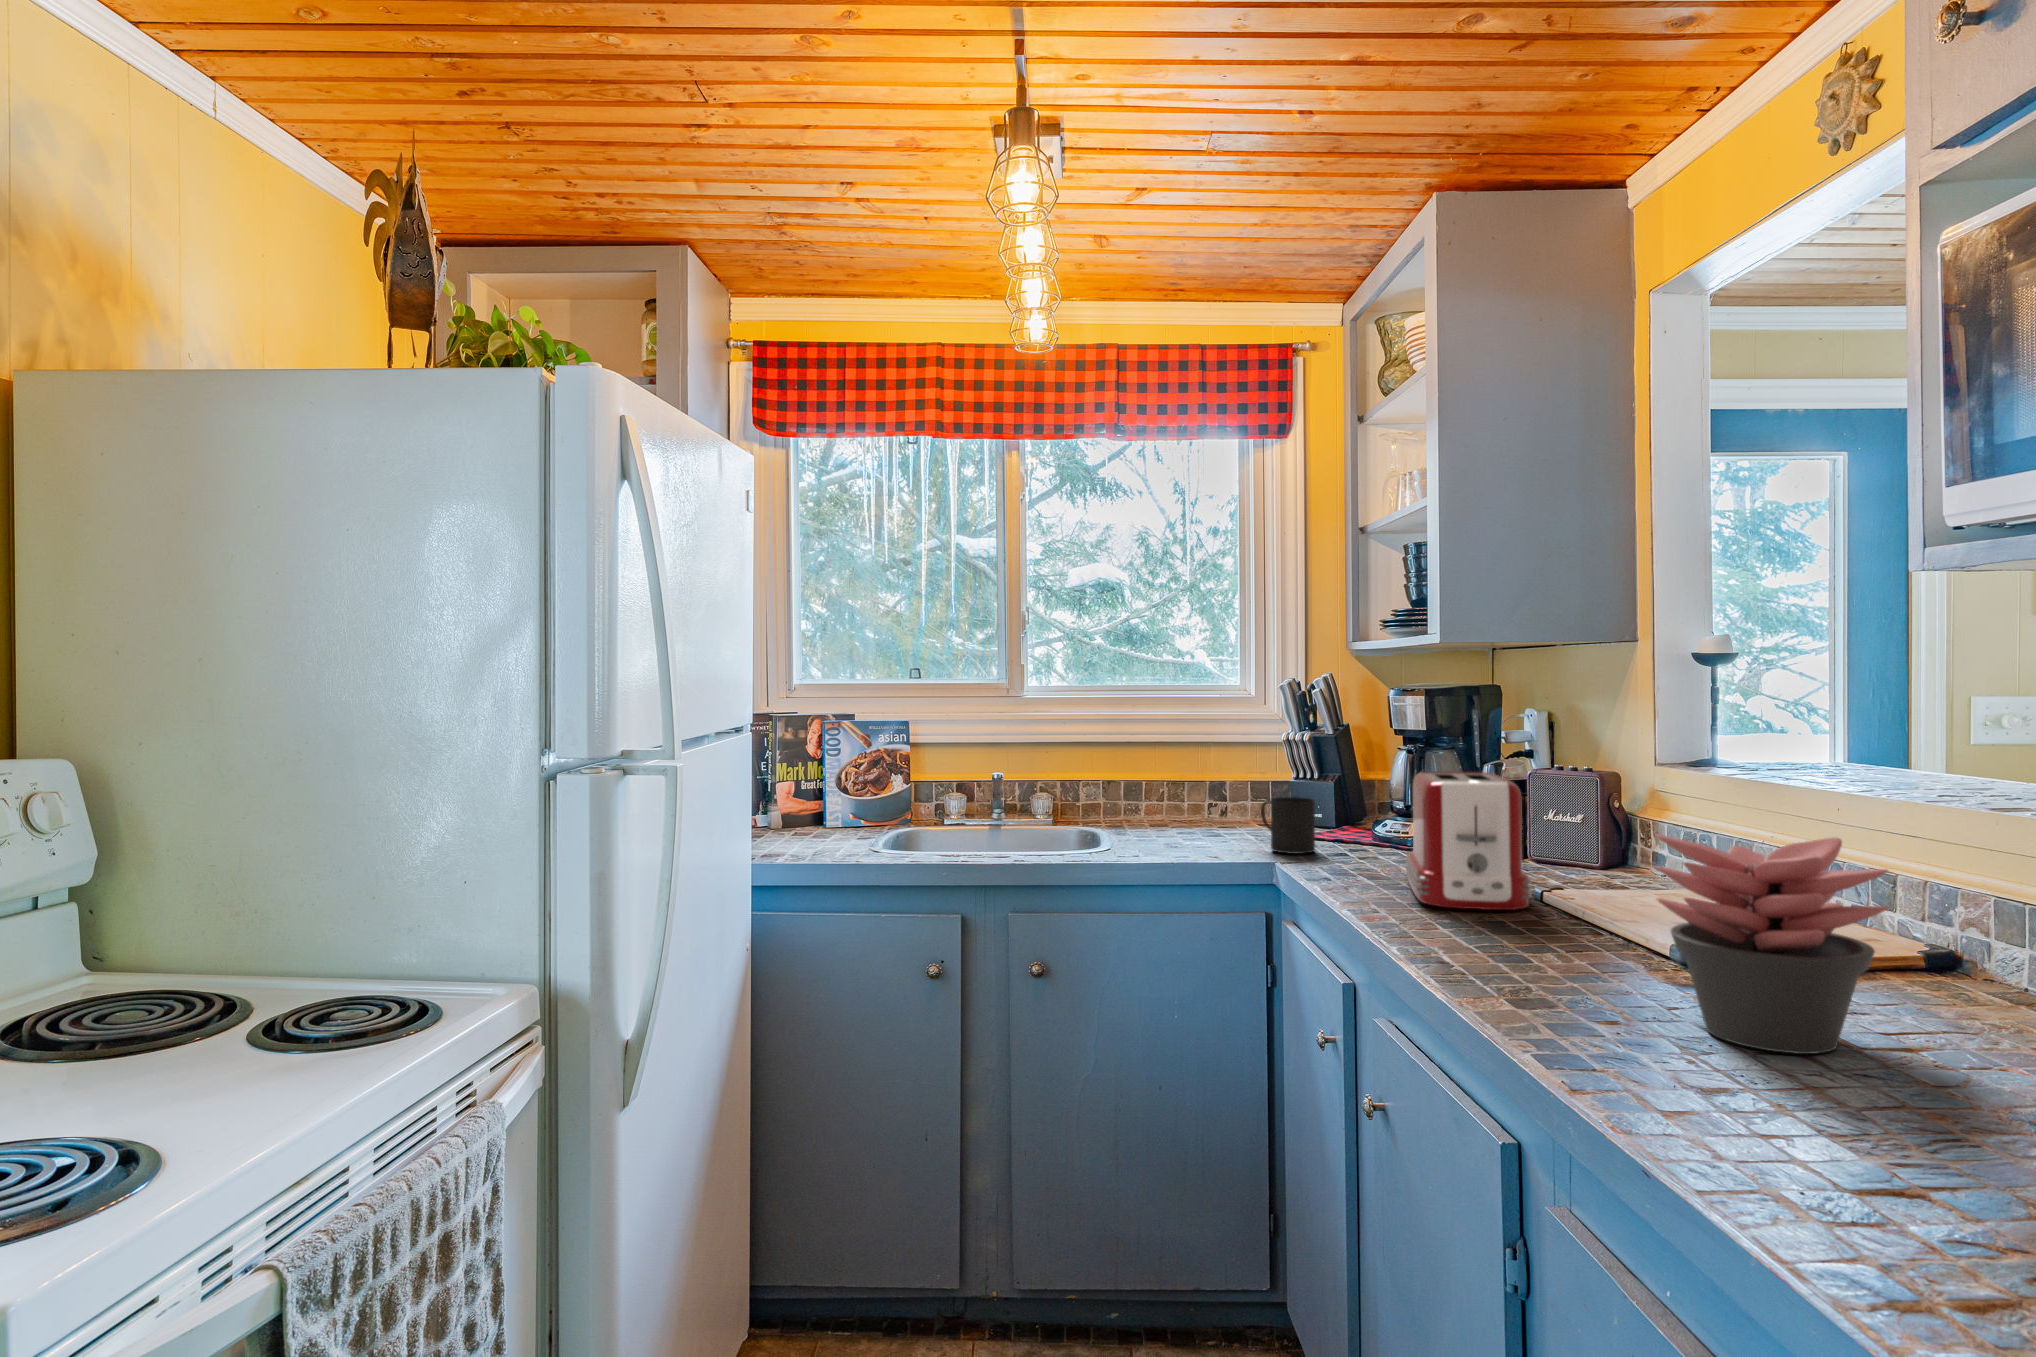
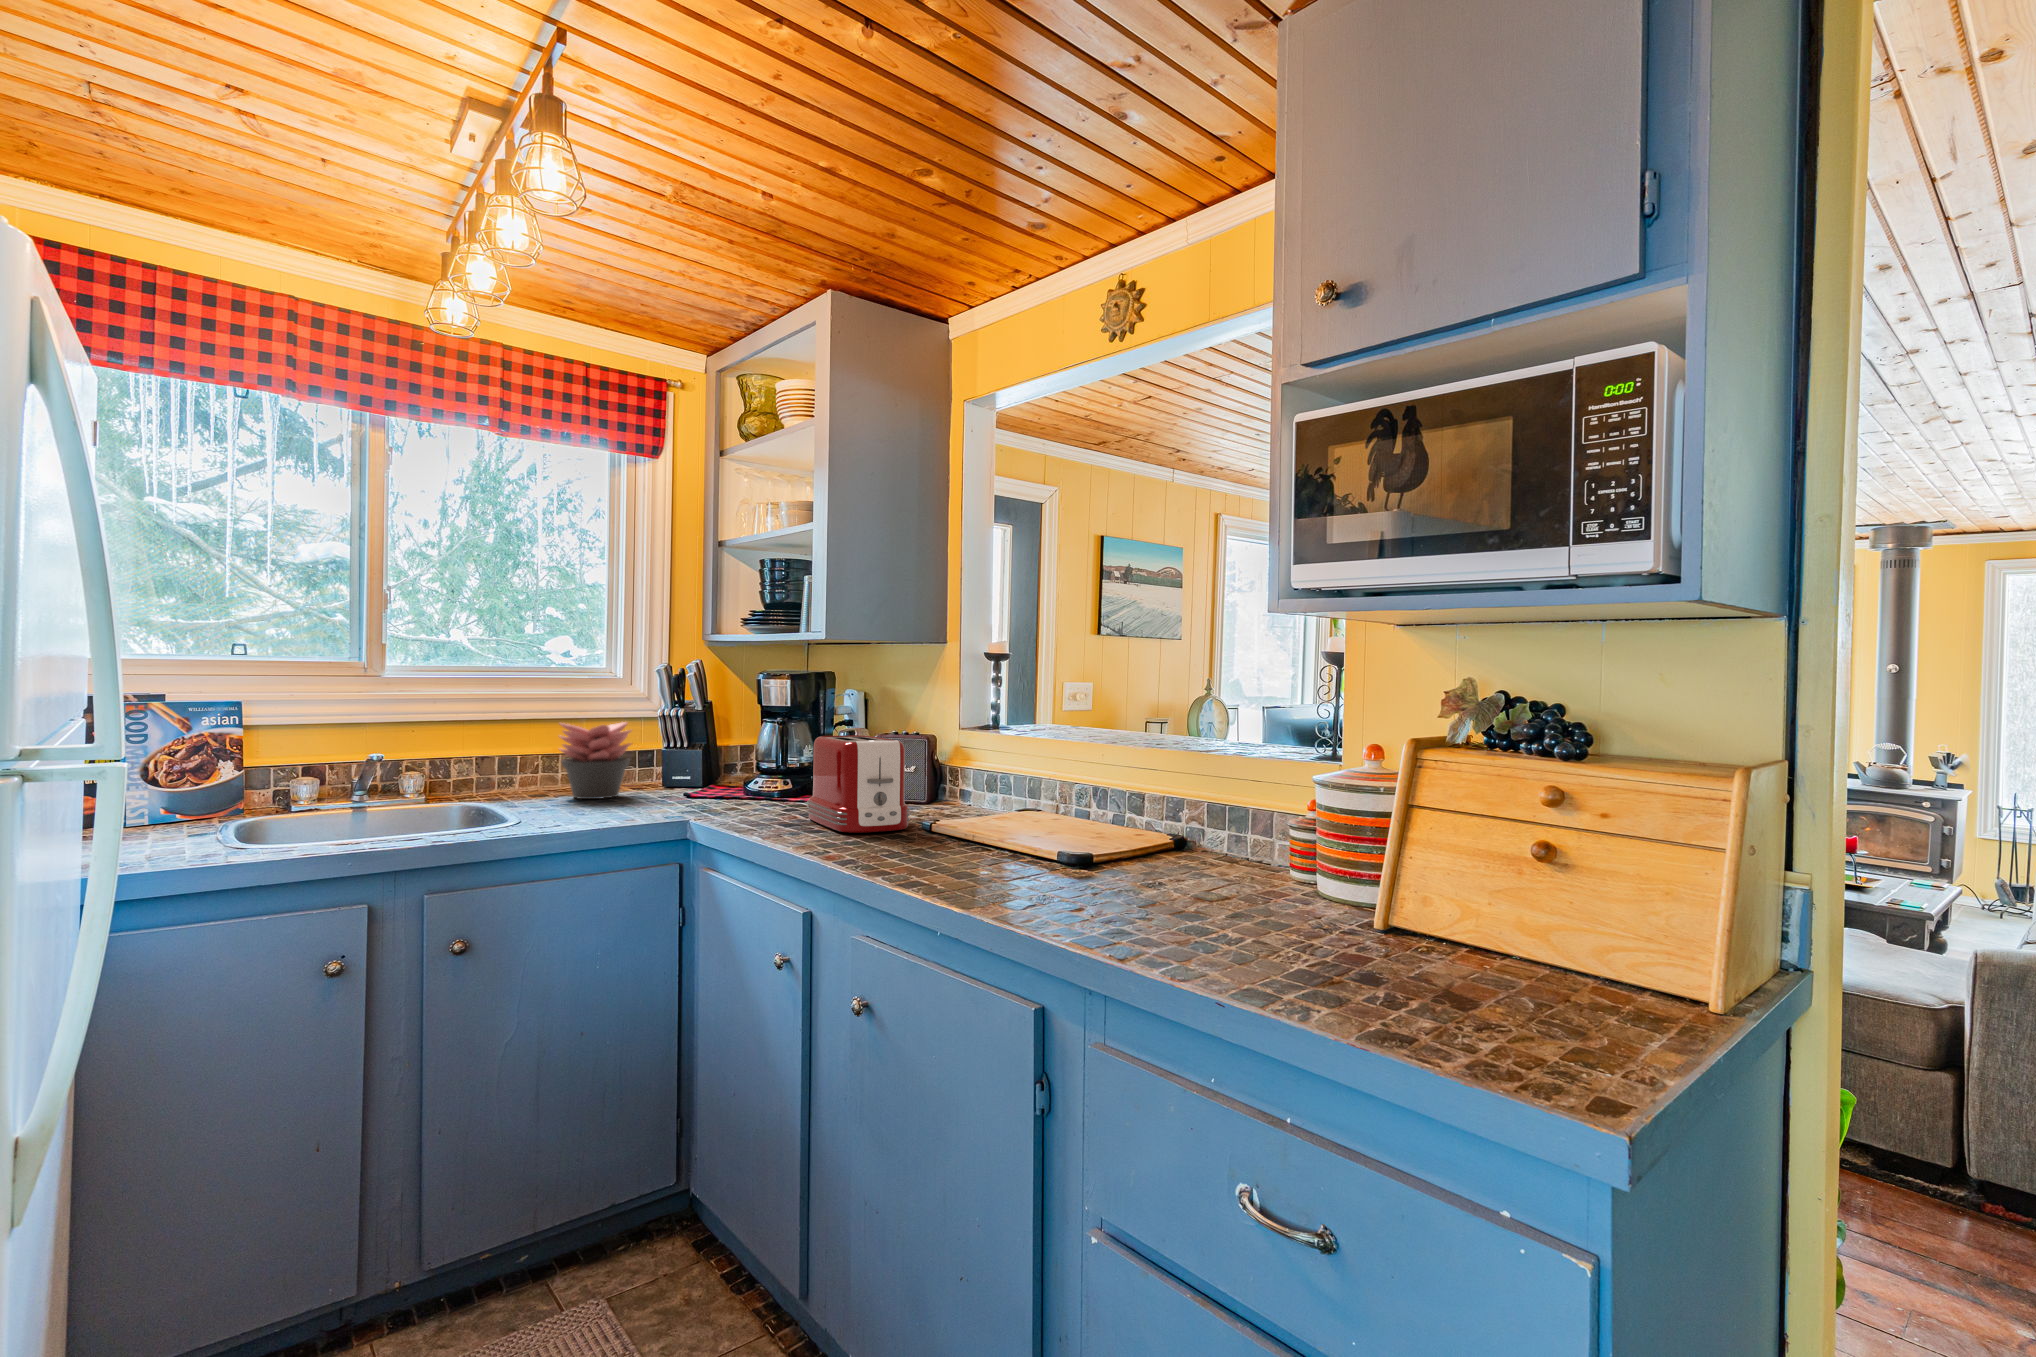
mug: present [1261,797,1315,854] -> none [664,763,713,809]
succulent plant: present [1656,834,1888,1054] -> present [560,722,631,799]

